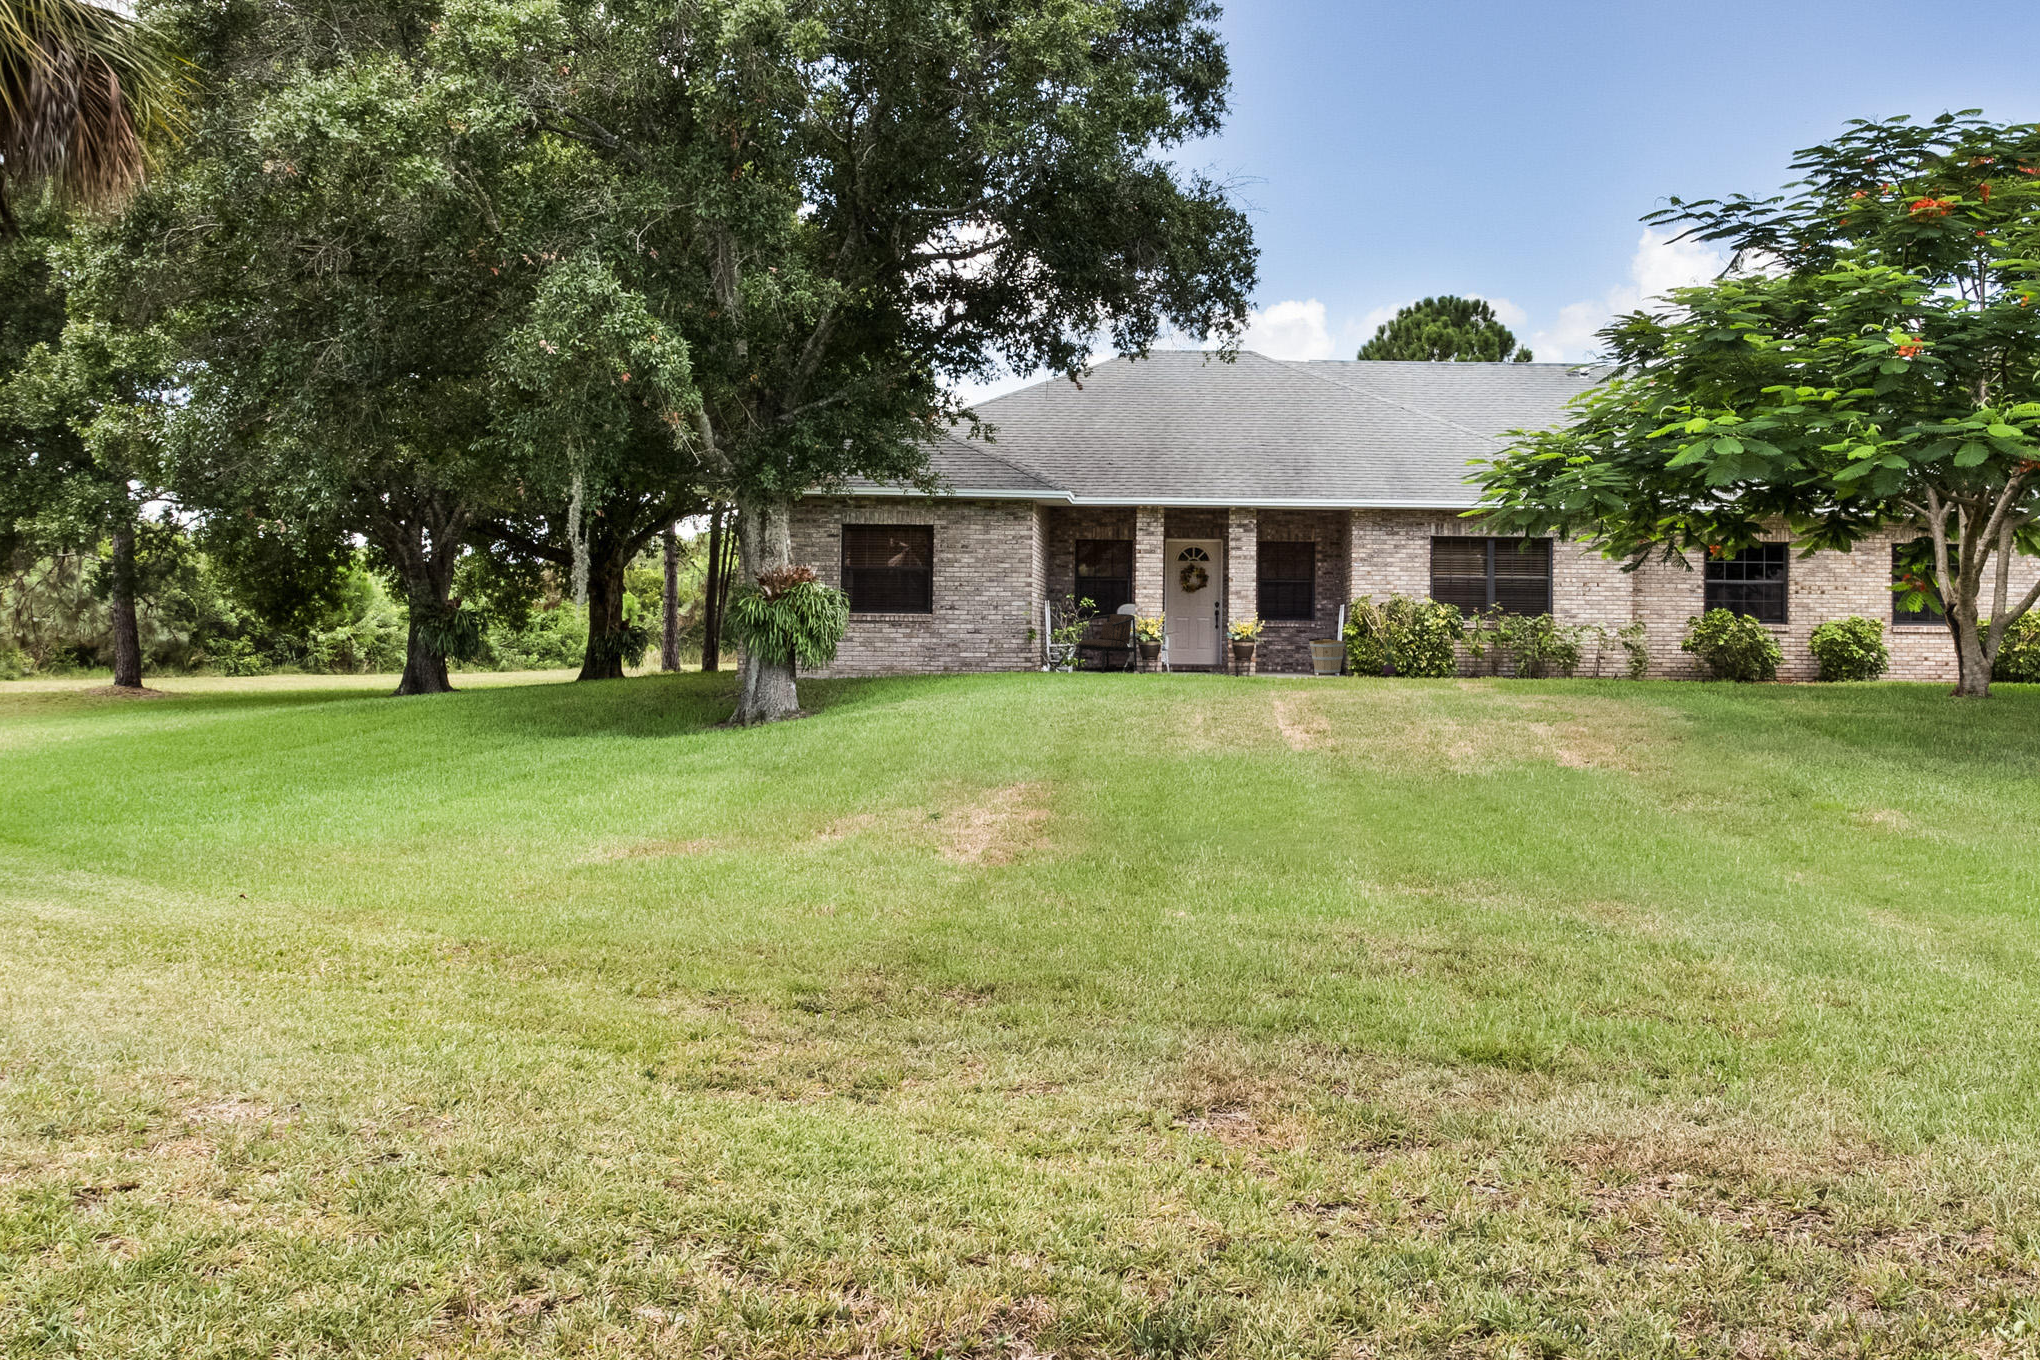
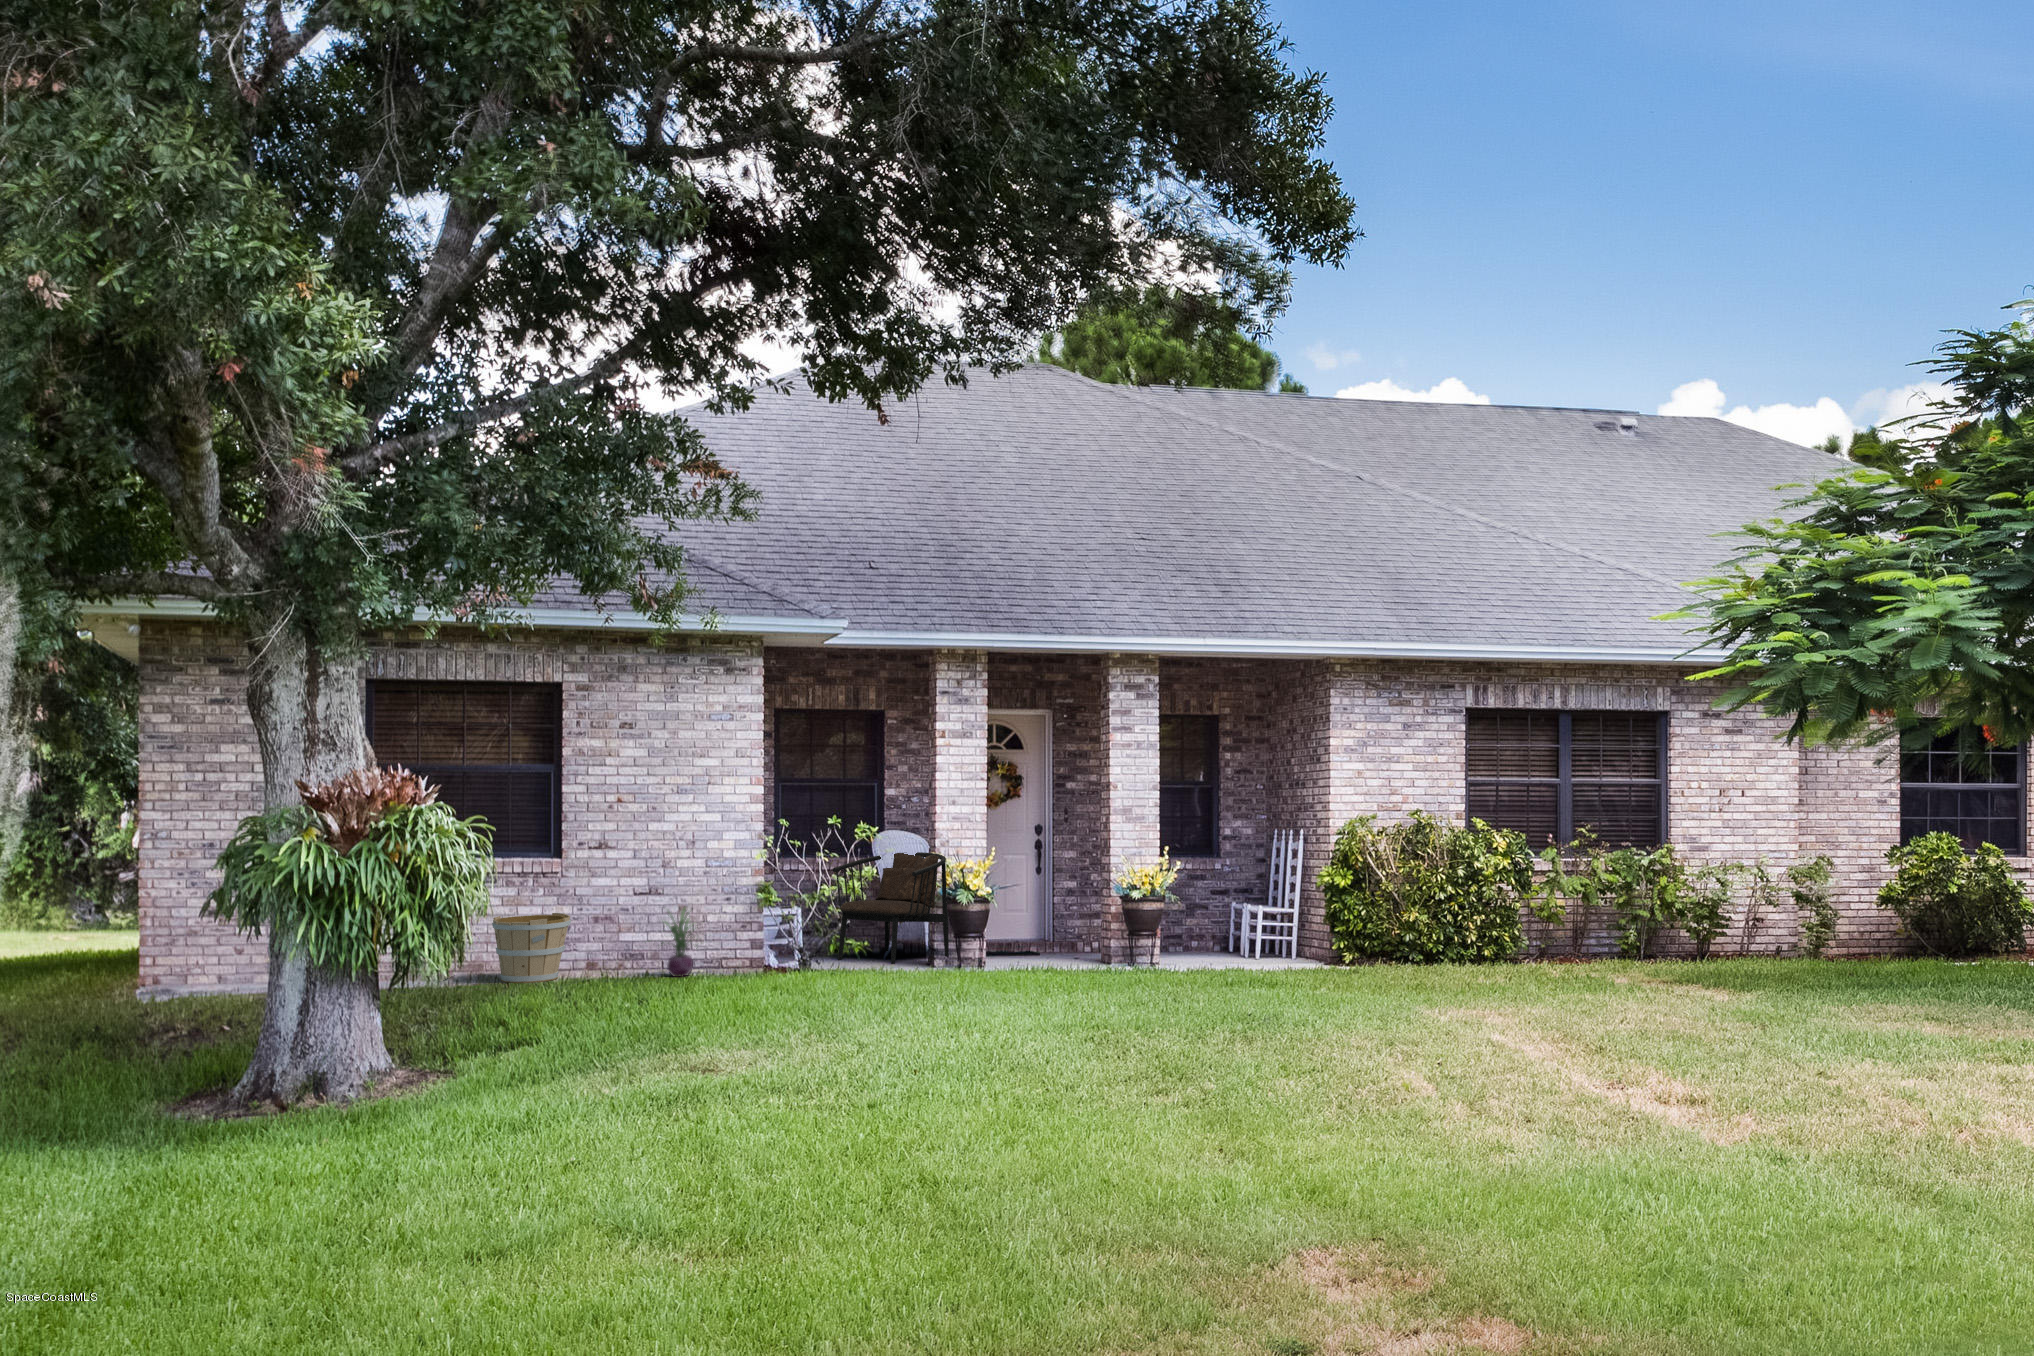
wooden bucket: present [1310,639,1345,673] -> present [492,913,571,983]
decorative plant: present [1383,643,1396,675] -> present [661,906,697,977]

